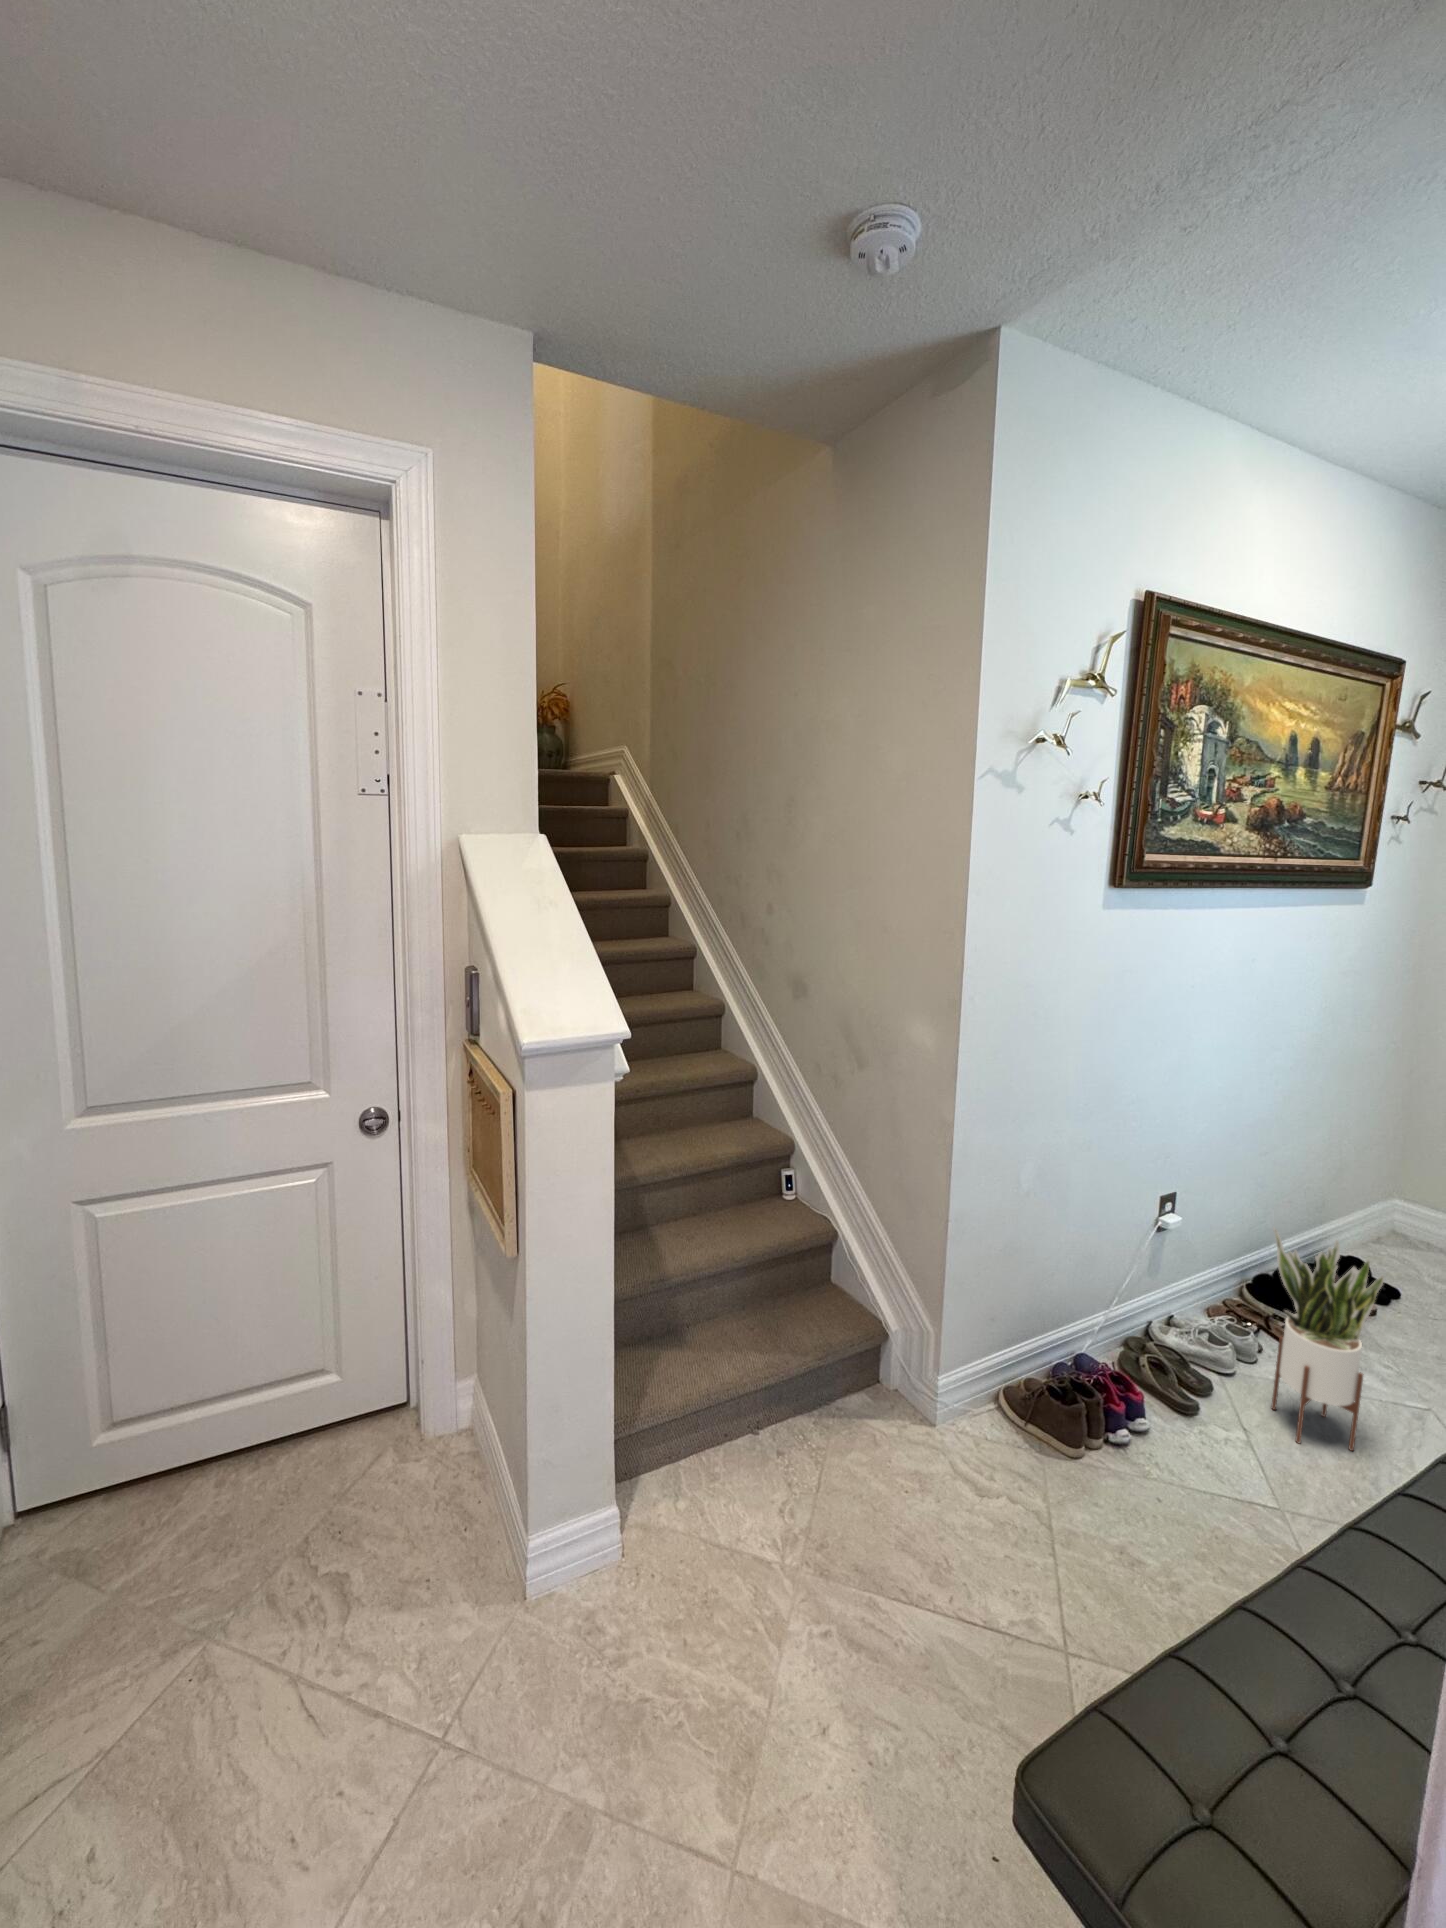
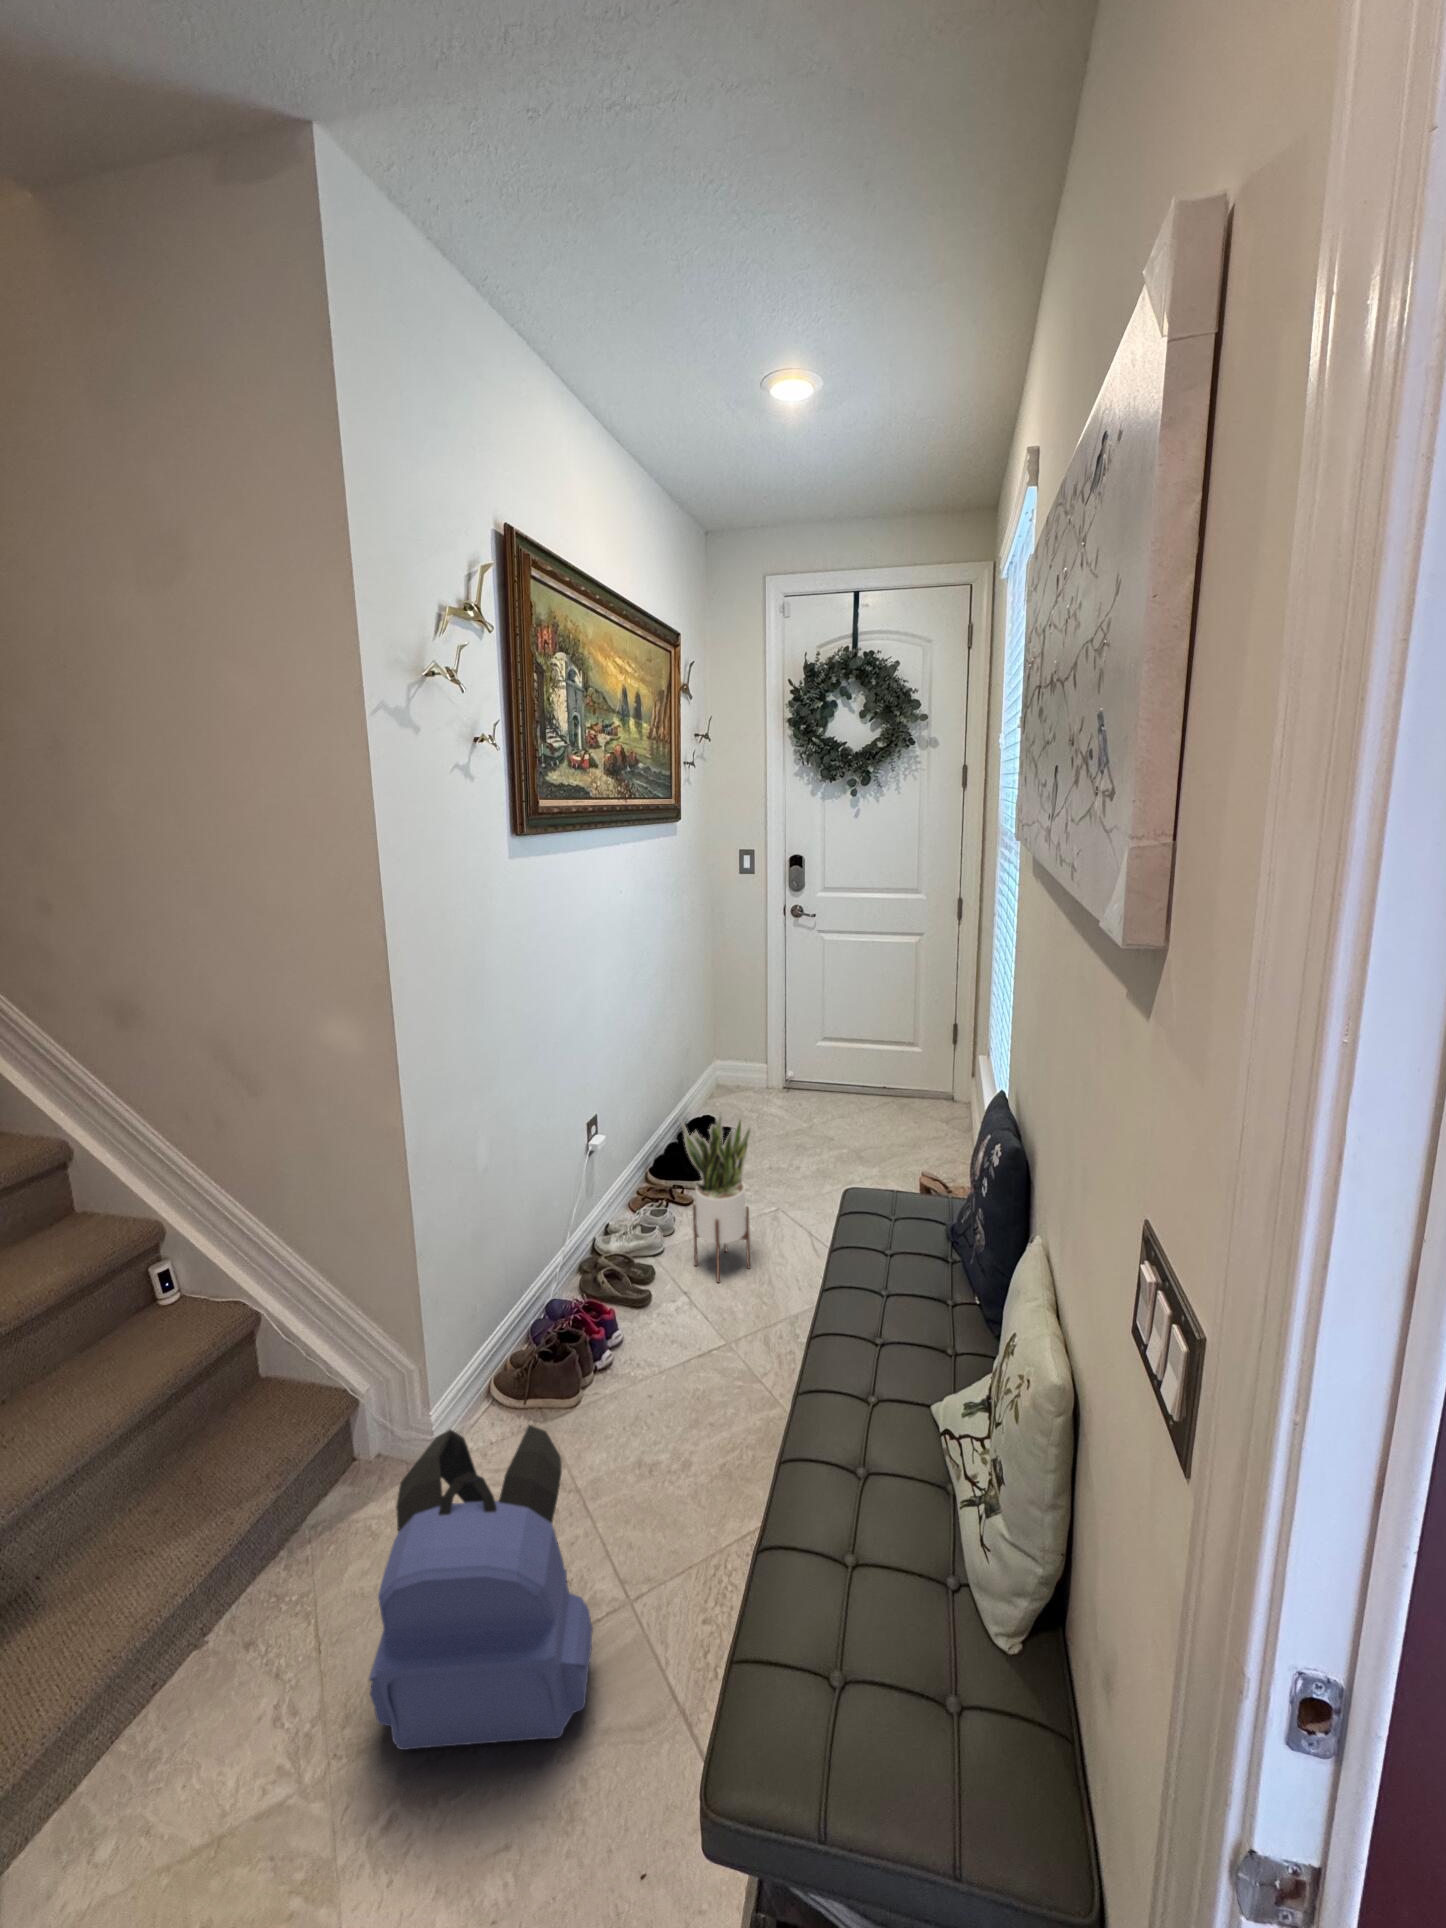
backpack: none [830,1379,1014,1702] -> present [369,1425,593,1750]

